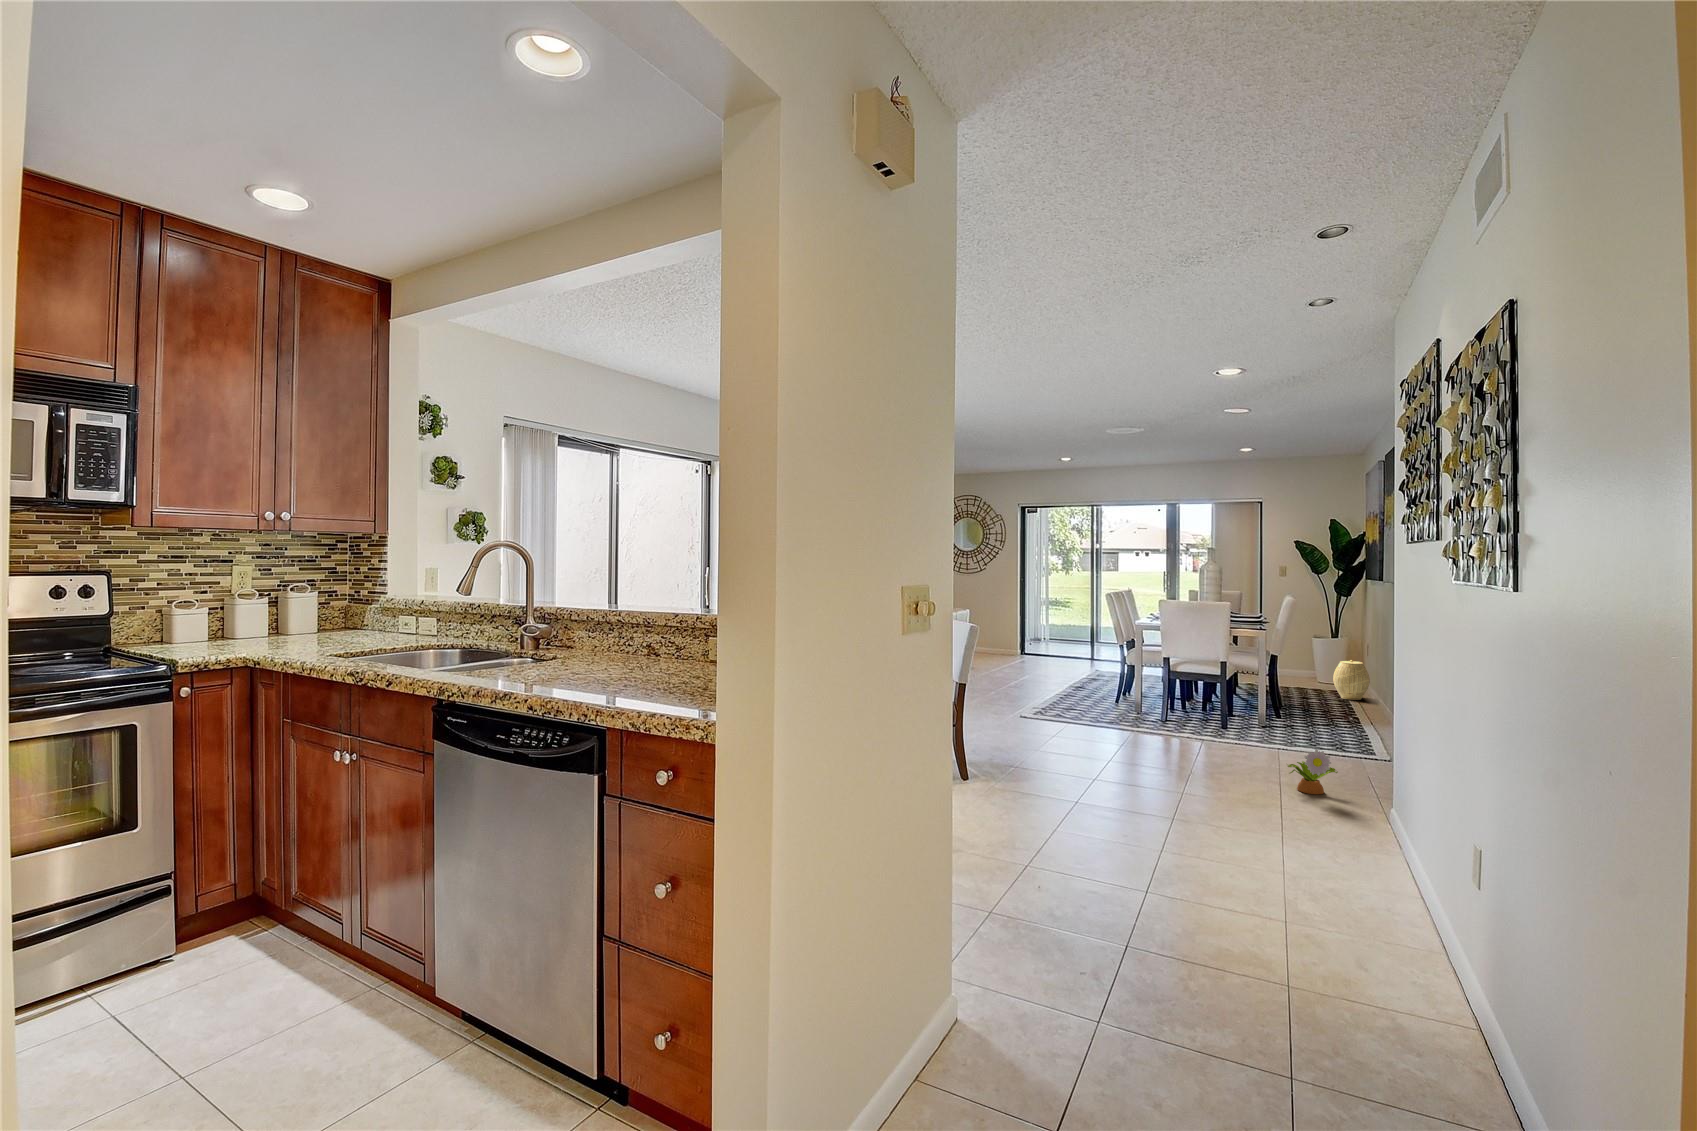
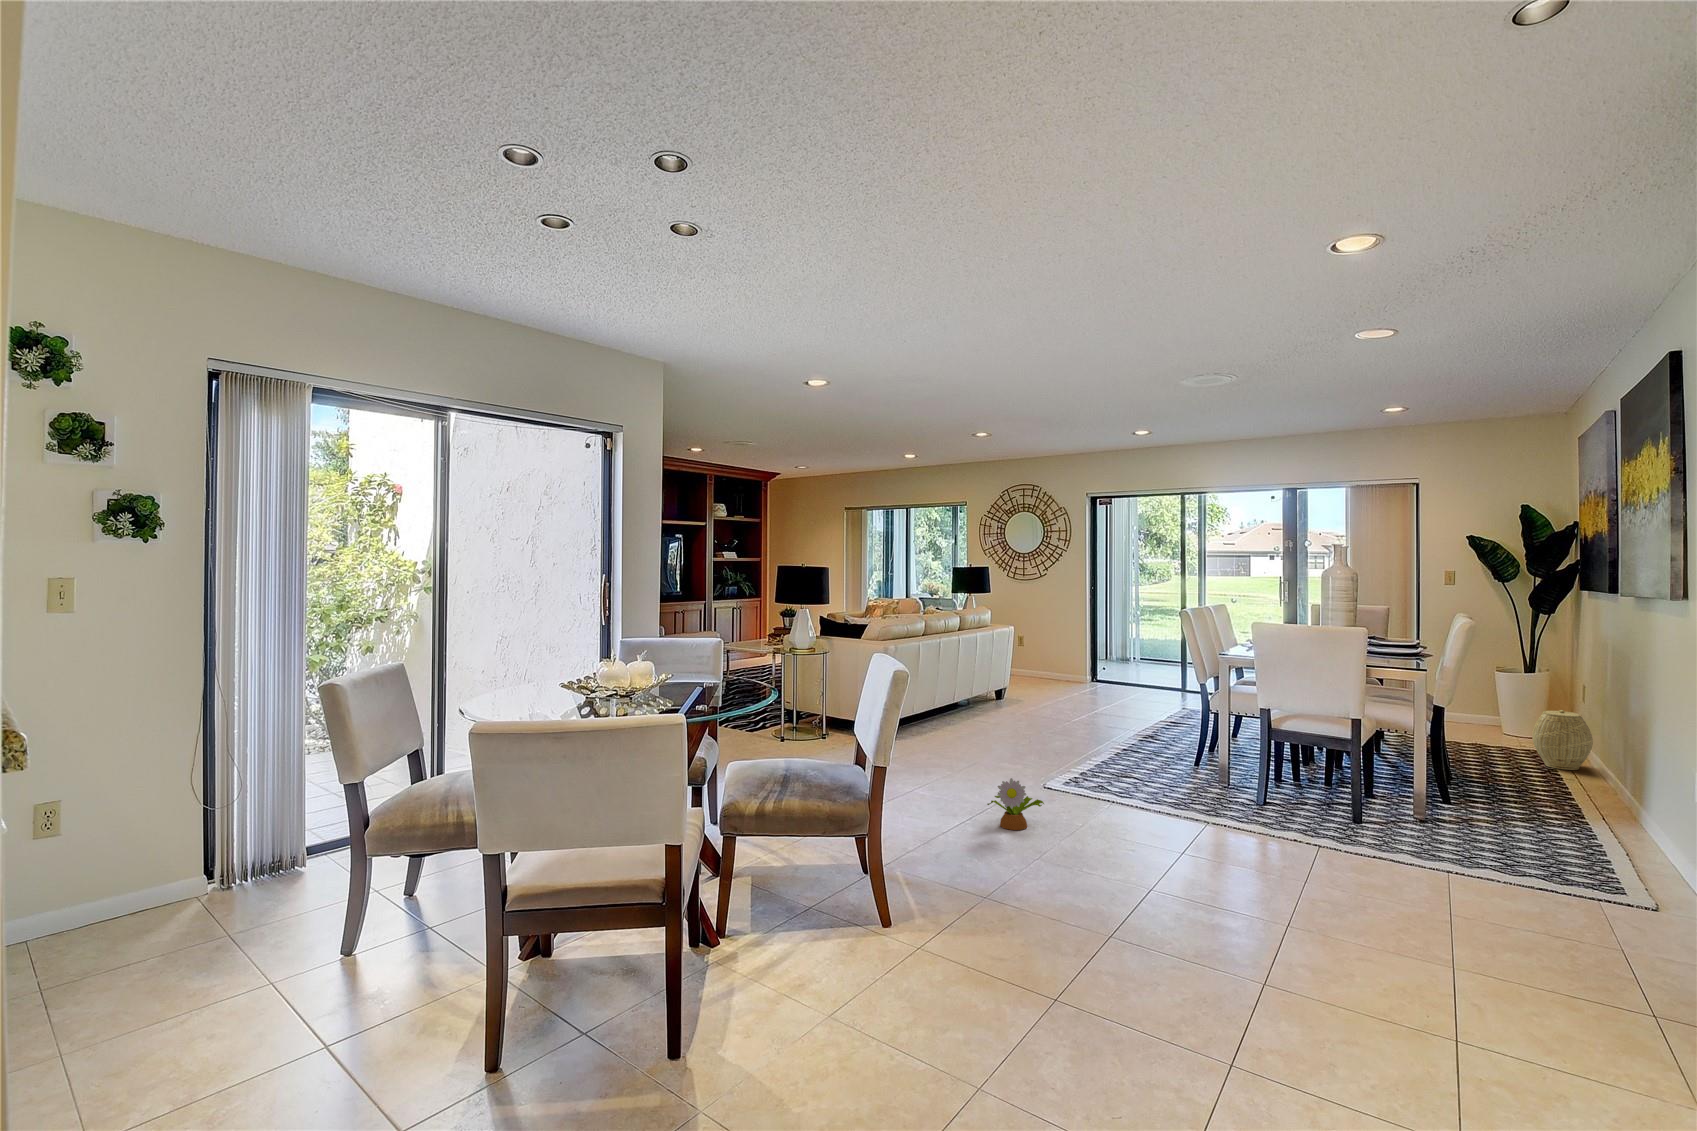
decorative plant: present [1288,749,1338,794] -> present [987,778,1044,830]

